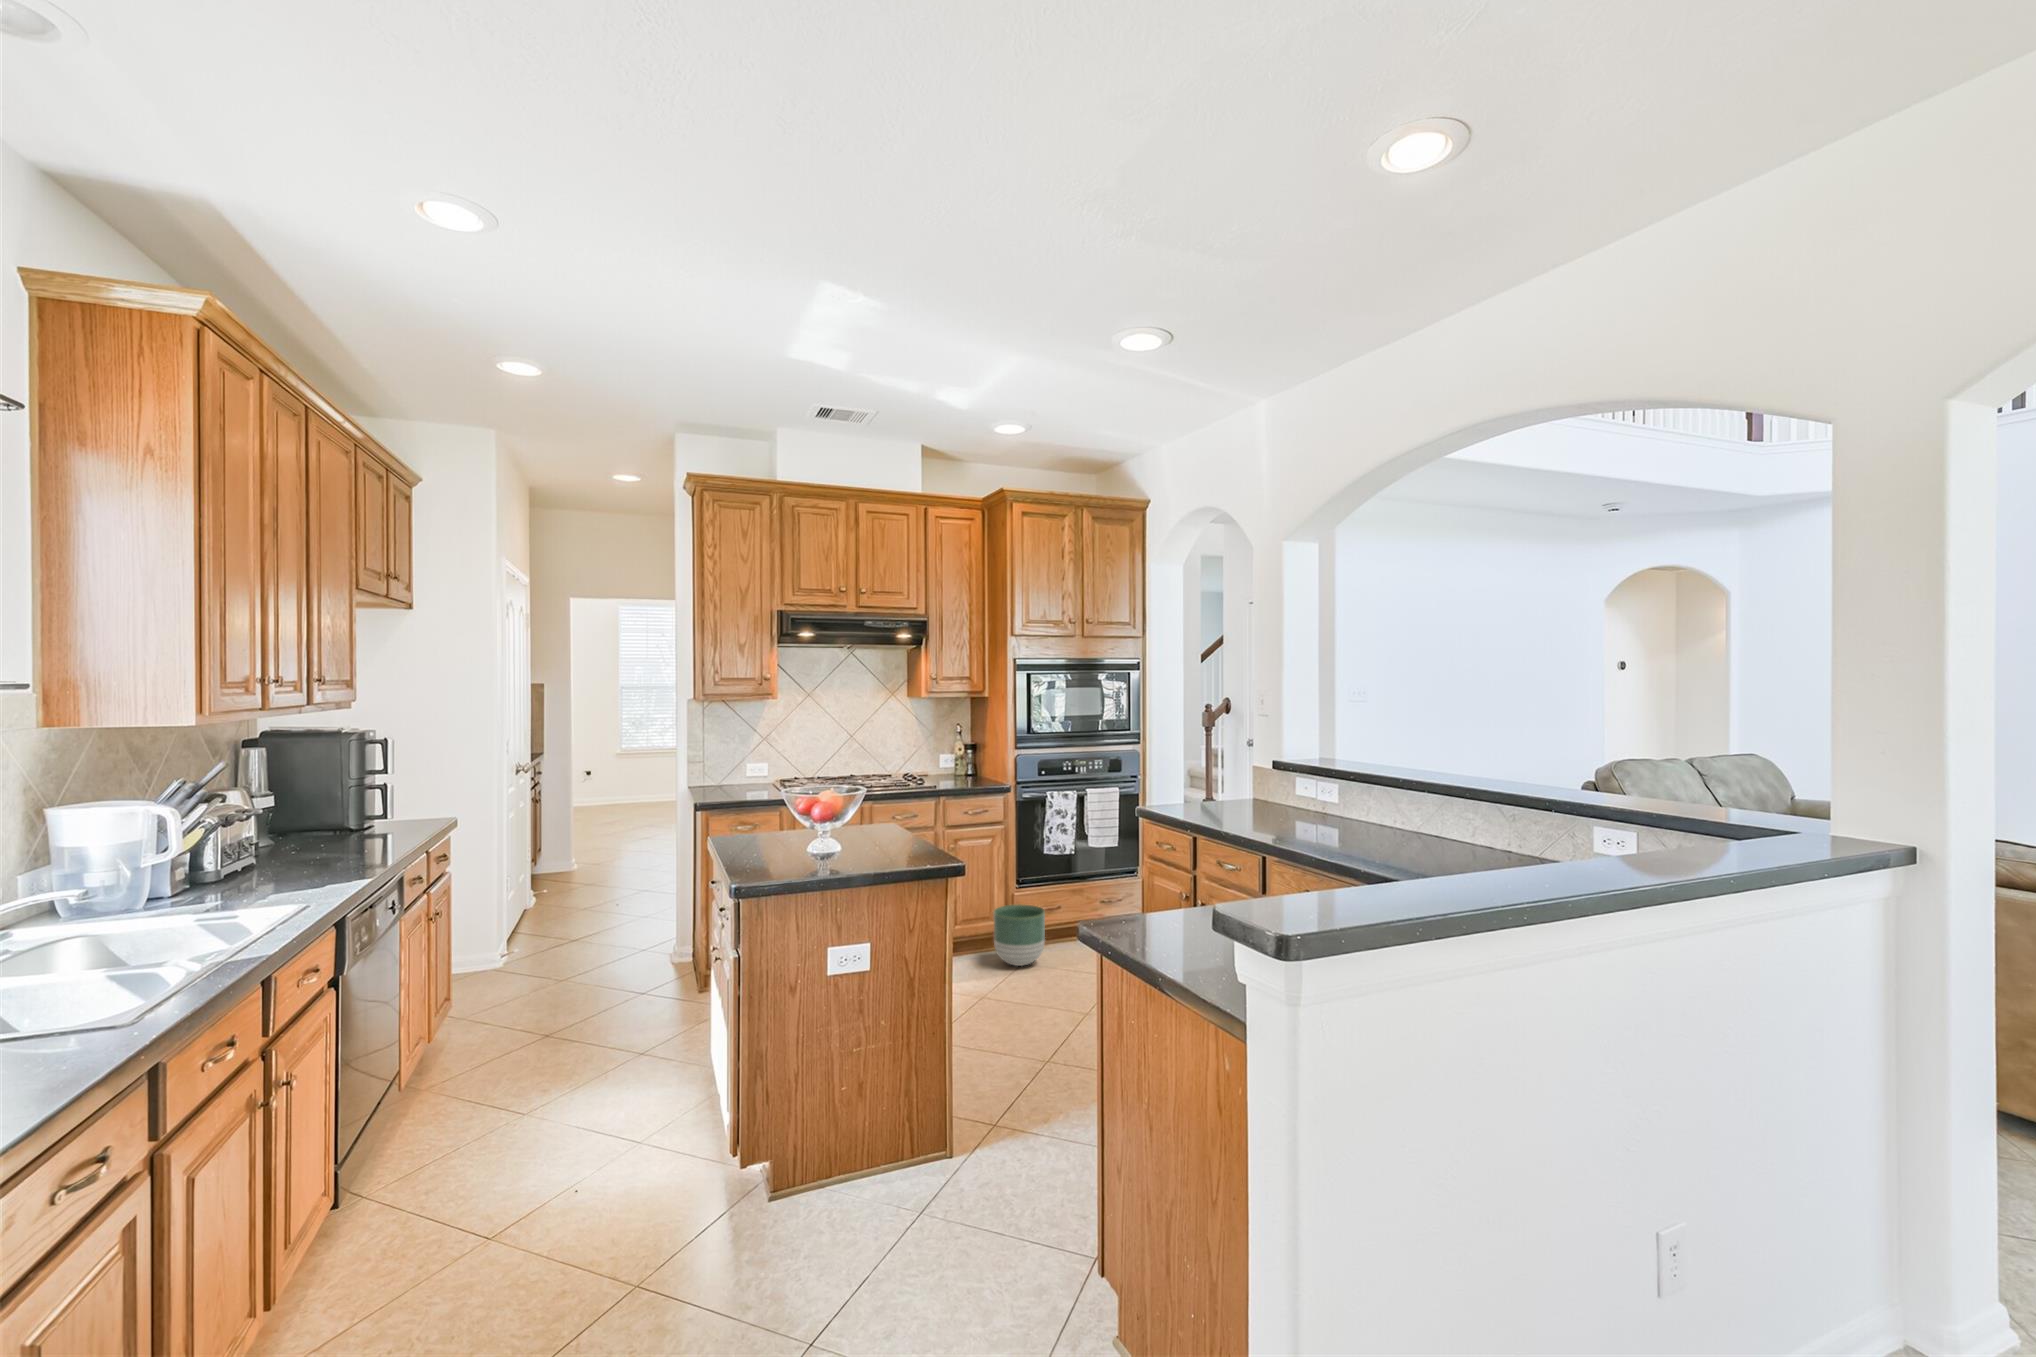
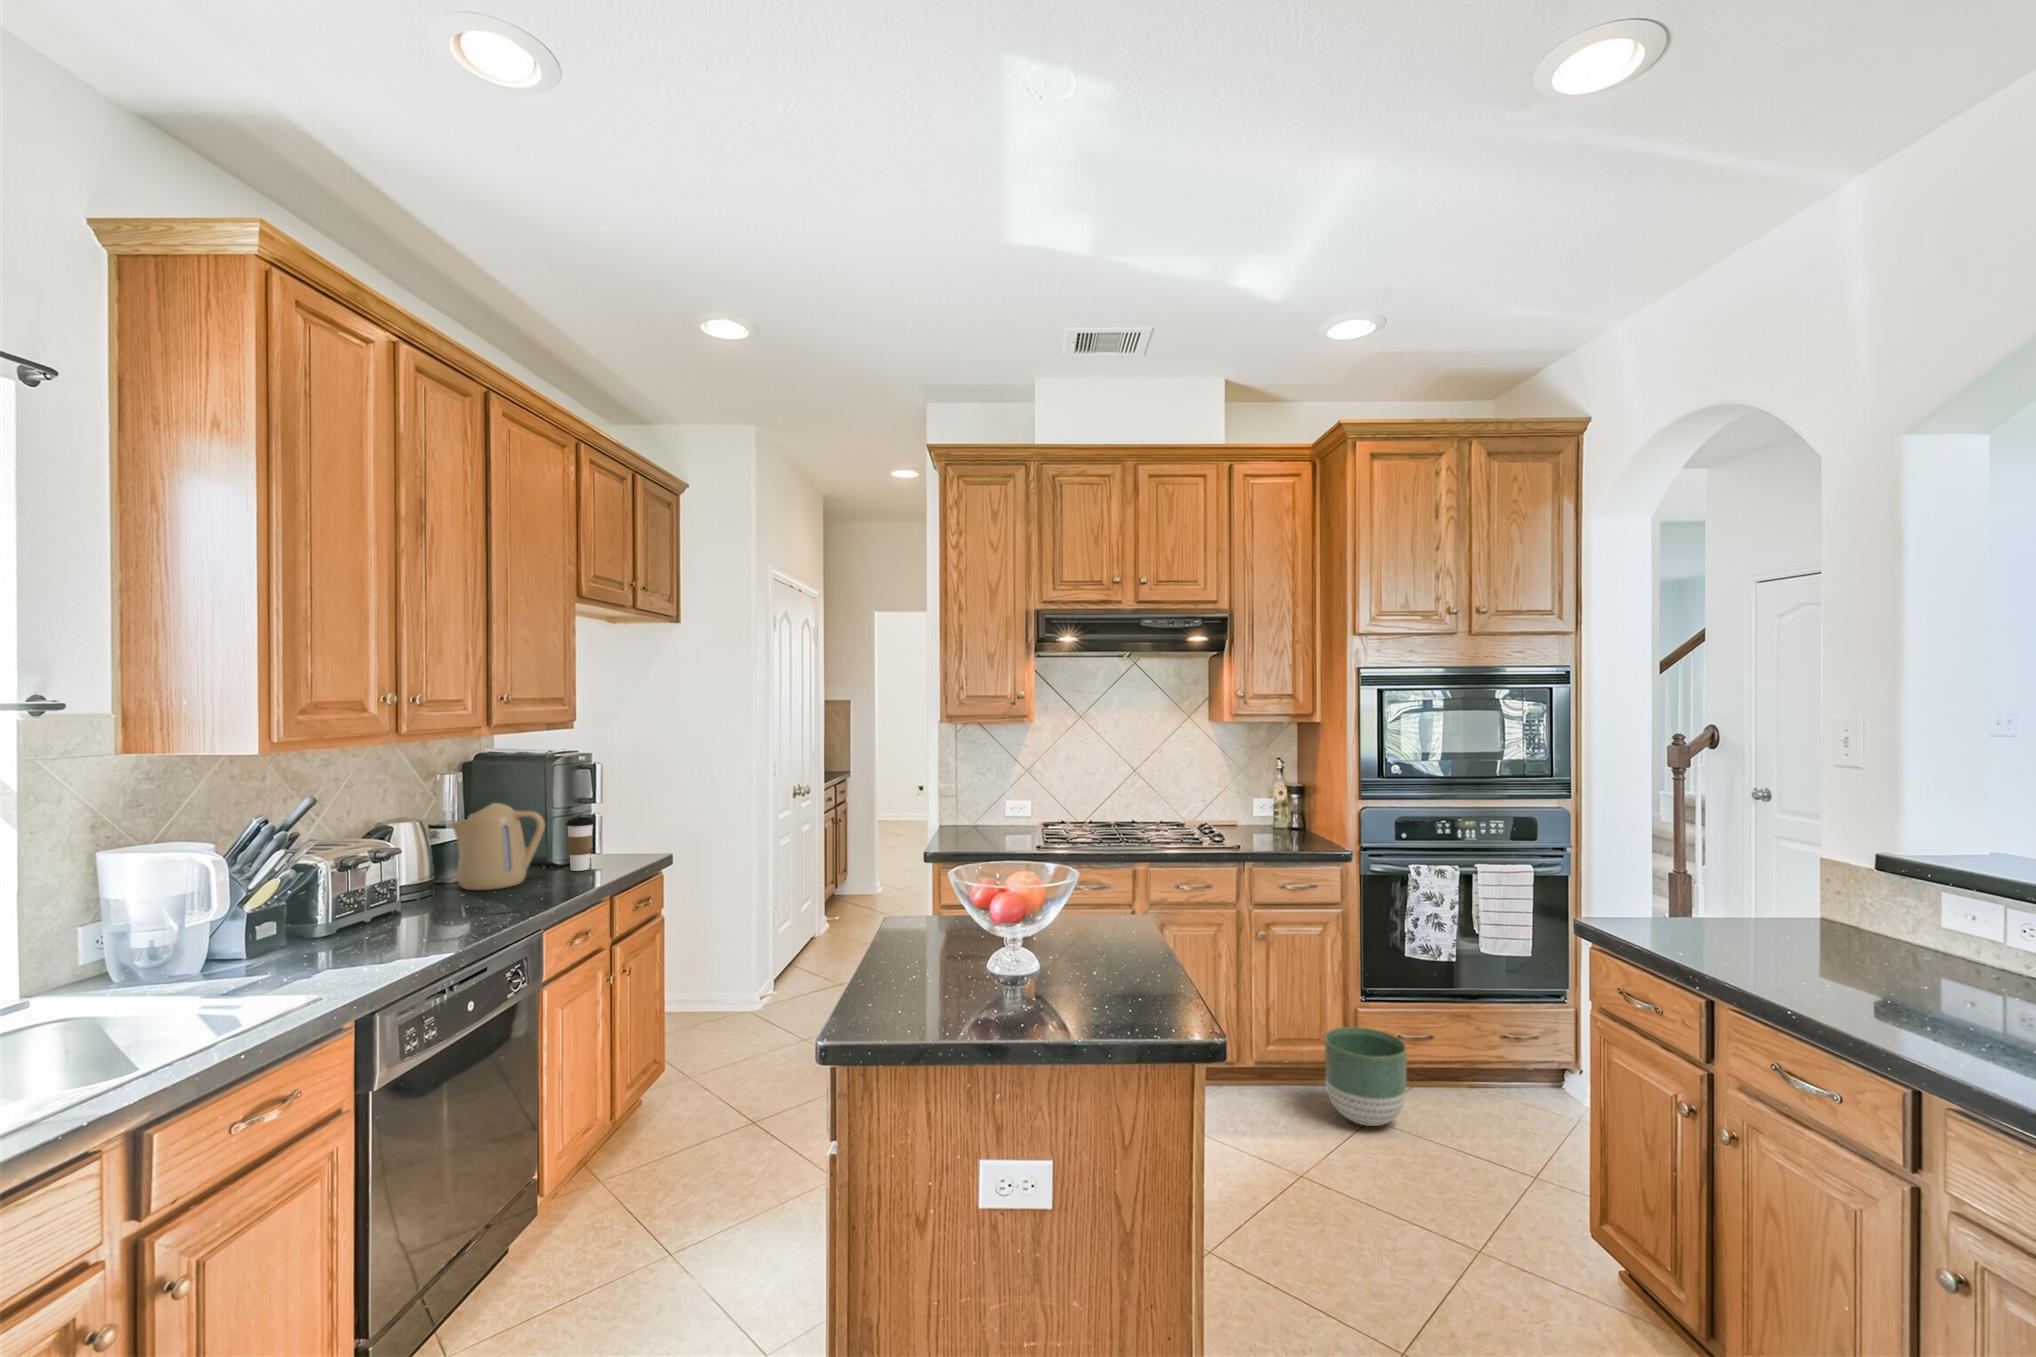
kettle: none [296,772,387,845] -> present [450,803,545,890]
coffee cup: none [392,785,418,830] -> present [566,818,595,871]

